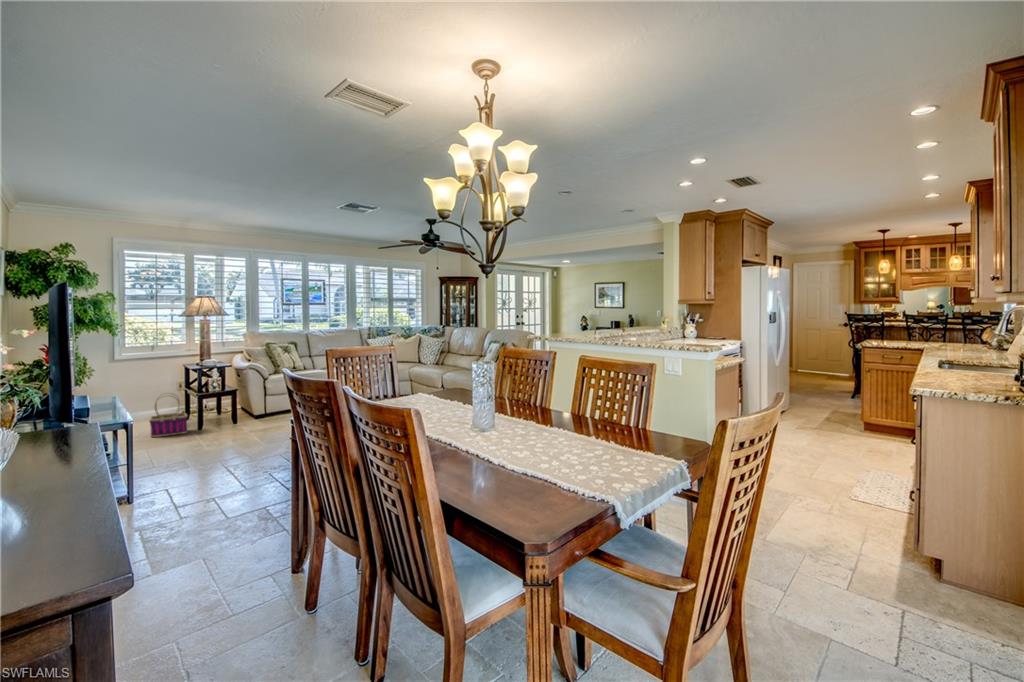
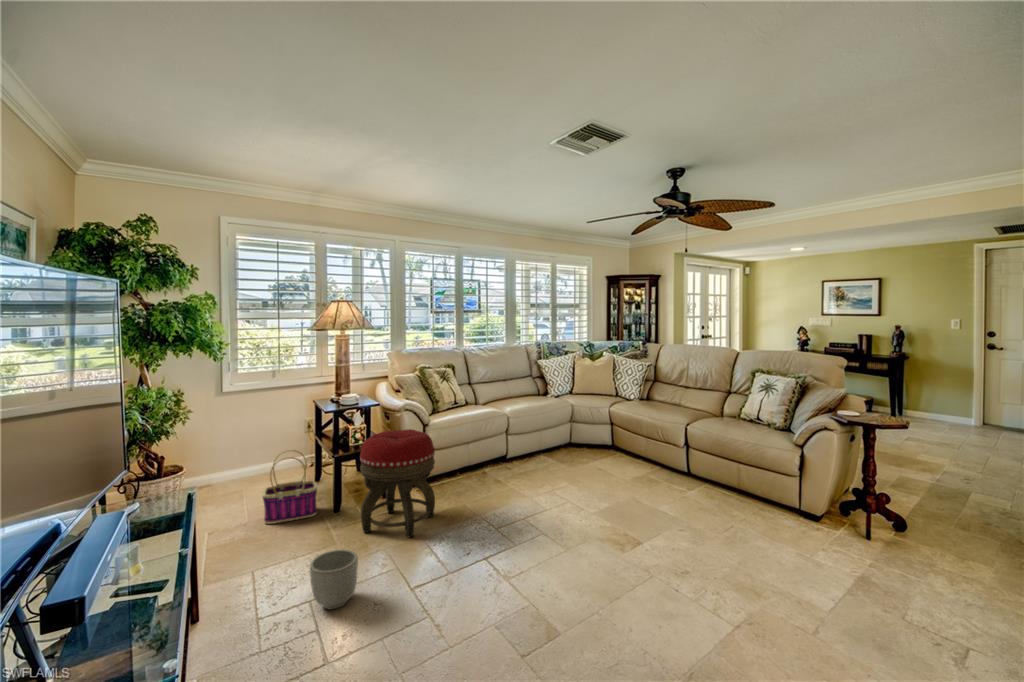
footstool: none [216,378,268,437] -> present [360,429,435,537]
planter: none [185,433,212,459] -> present [310,549,358,609]

